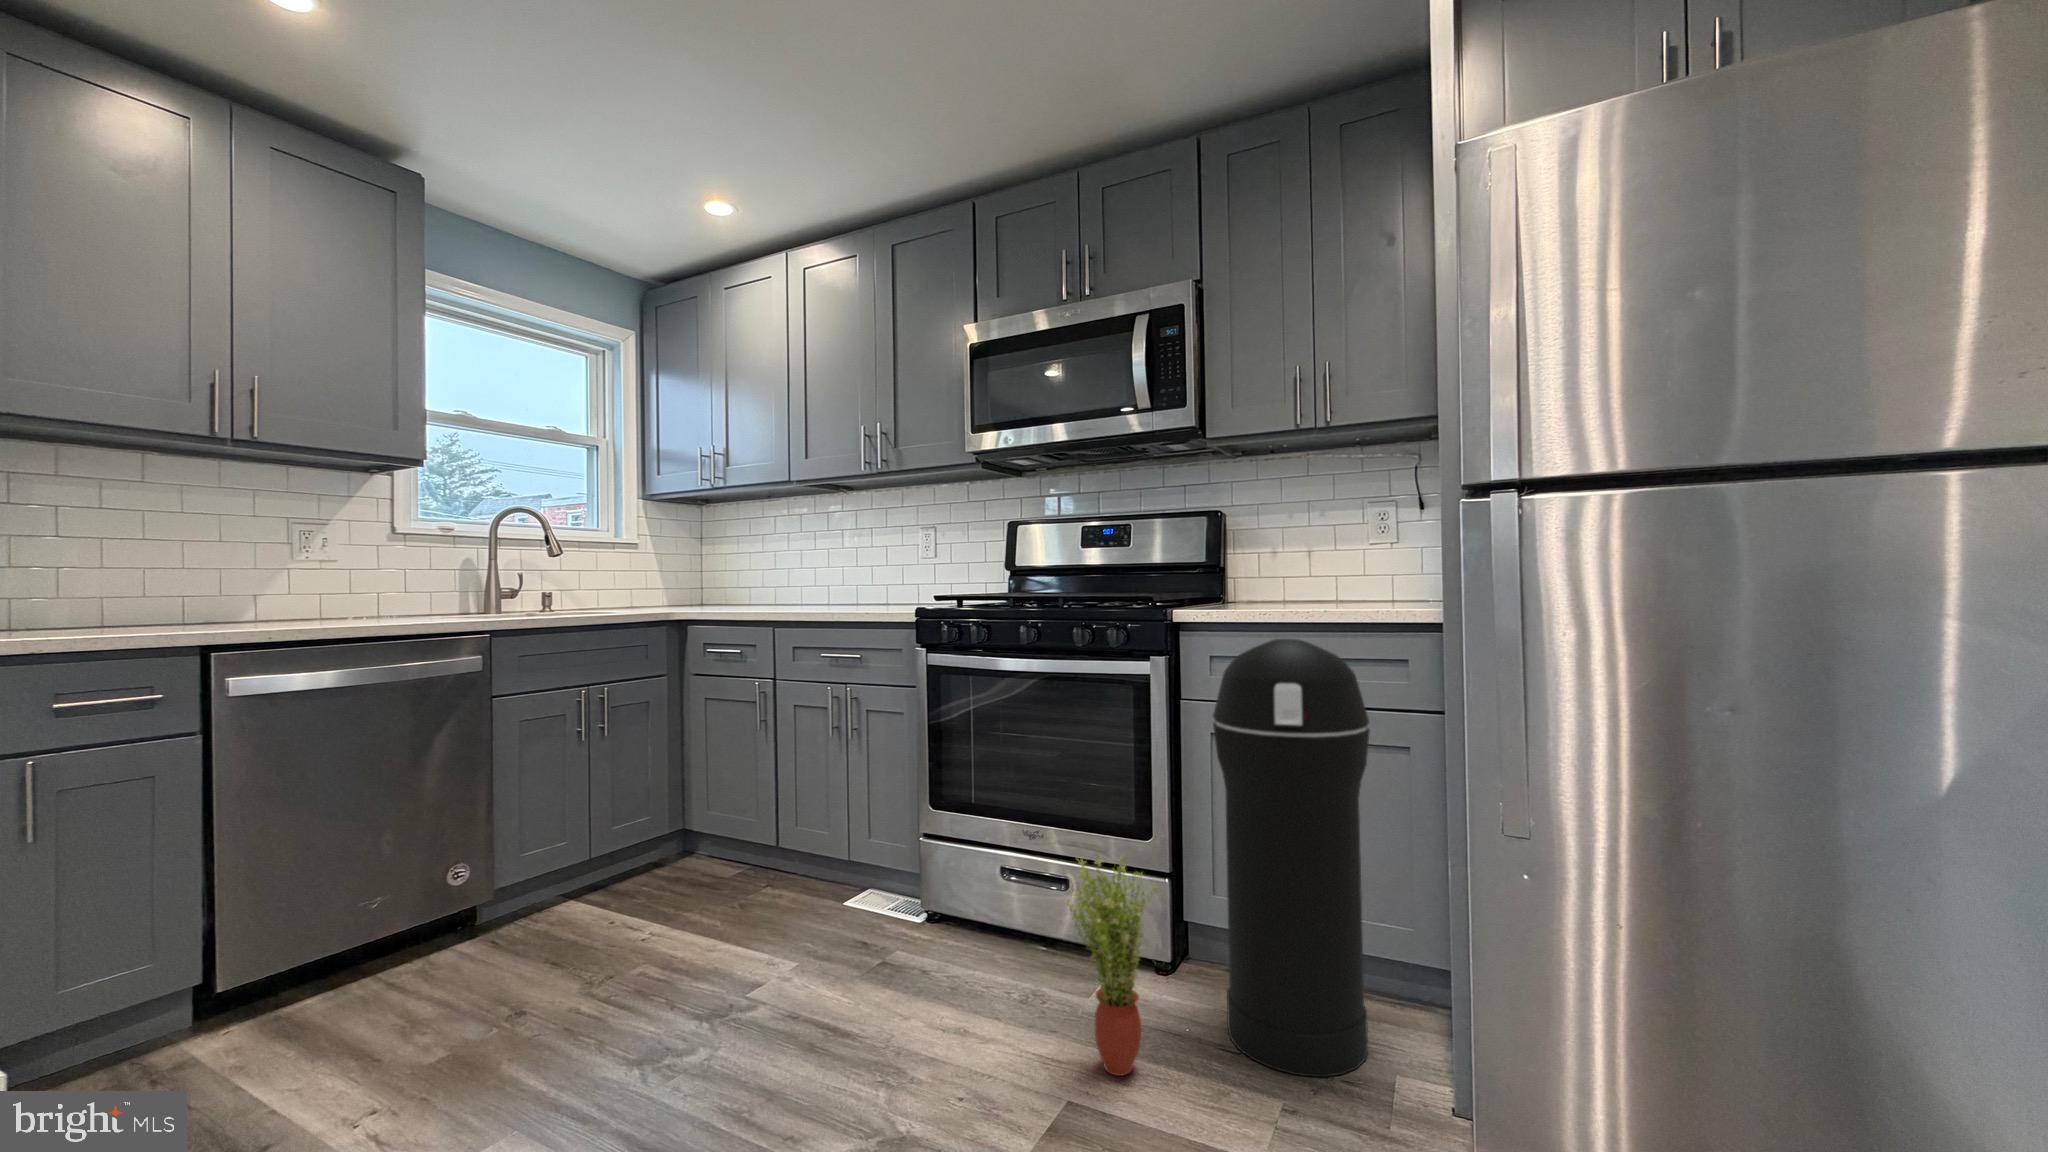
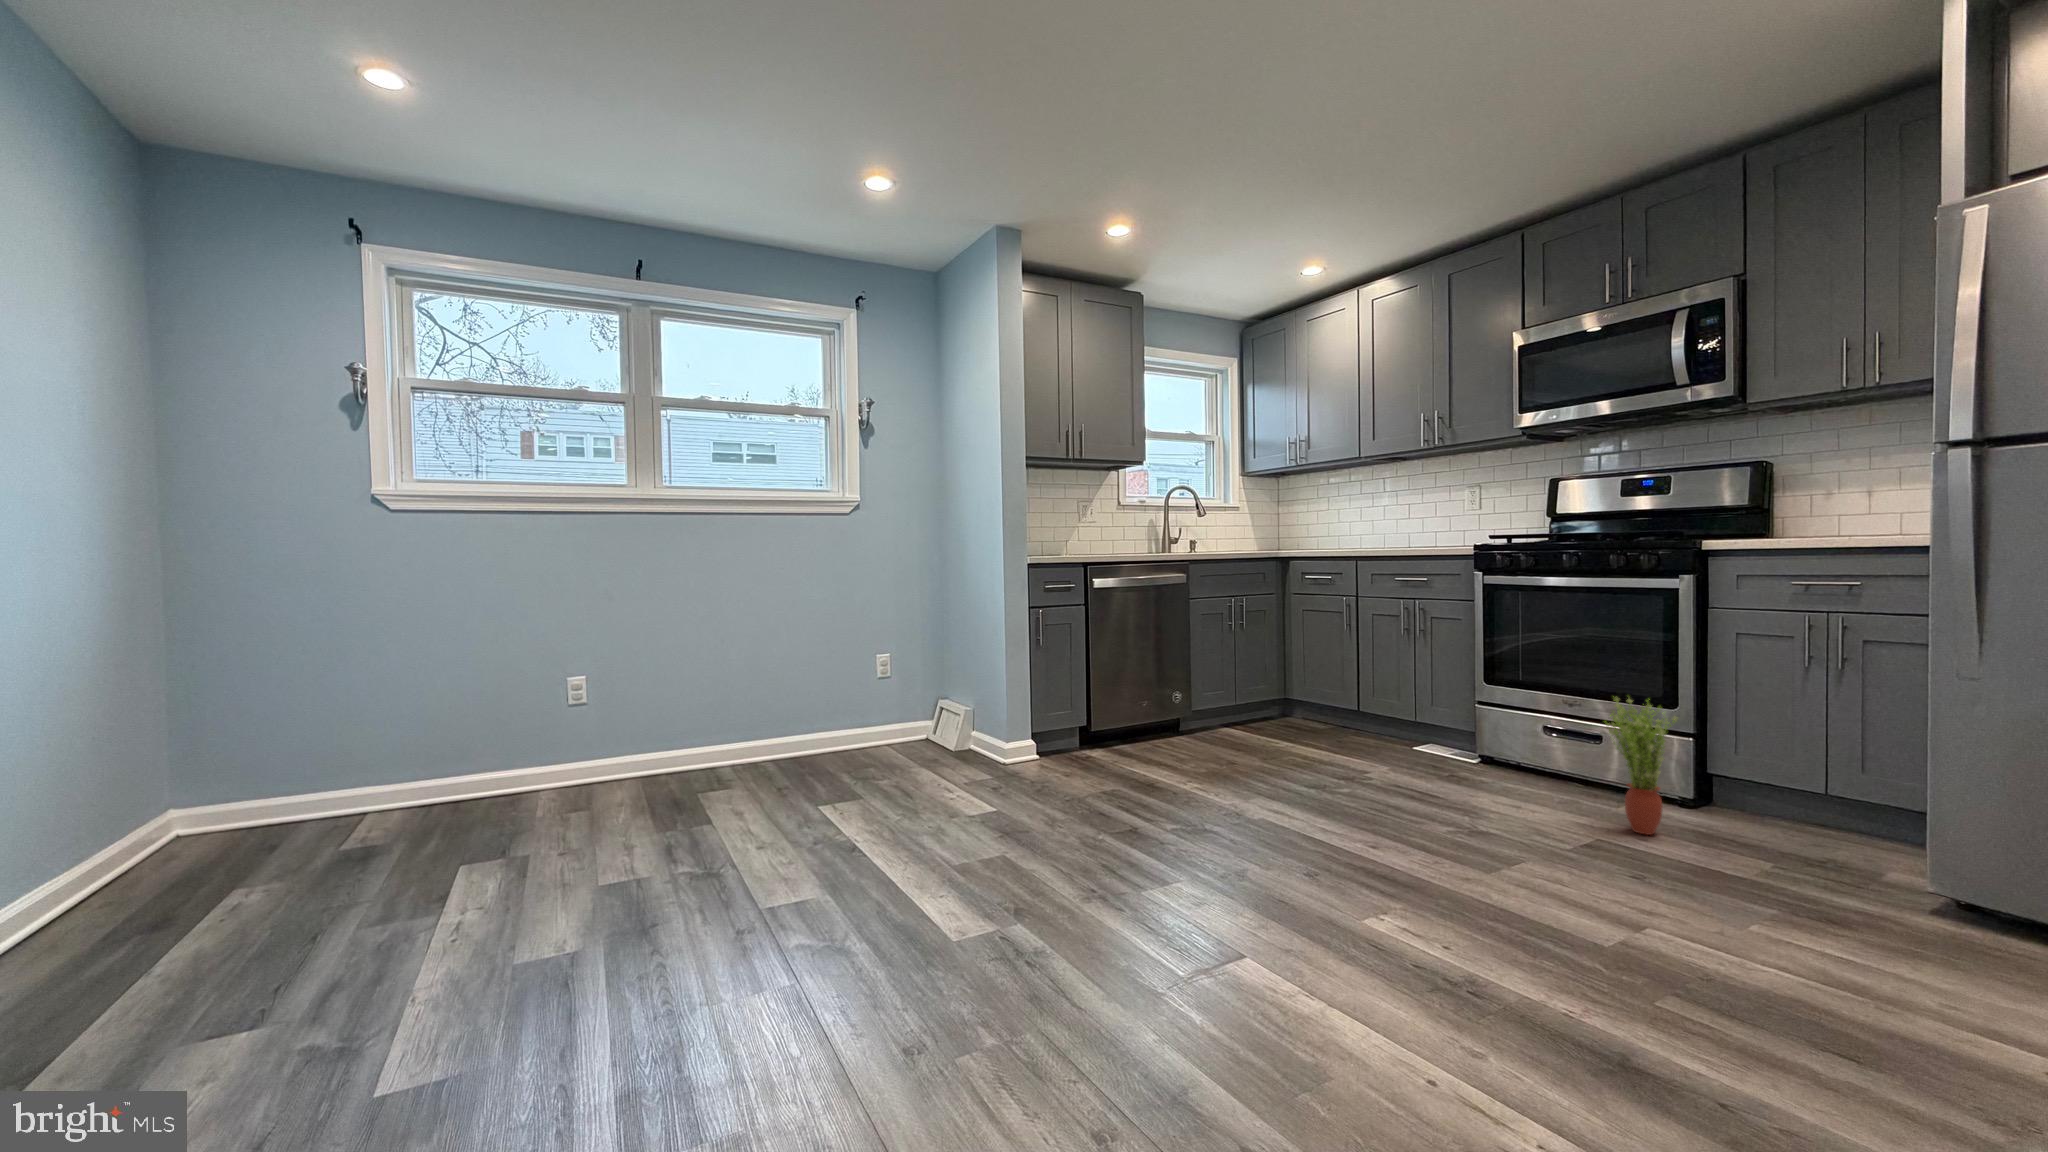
trash can: present [1213,639,1370,1077] -> none [1734,558,1886,862]

